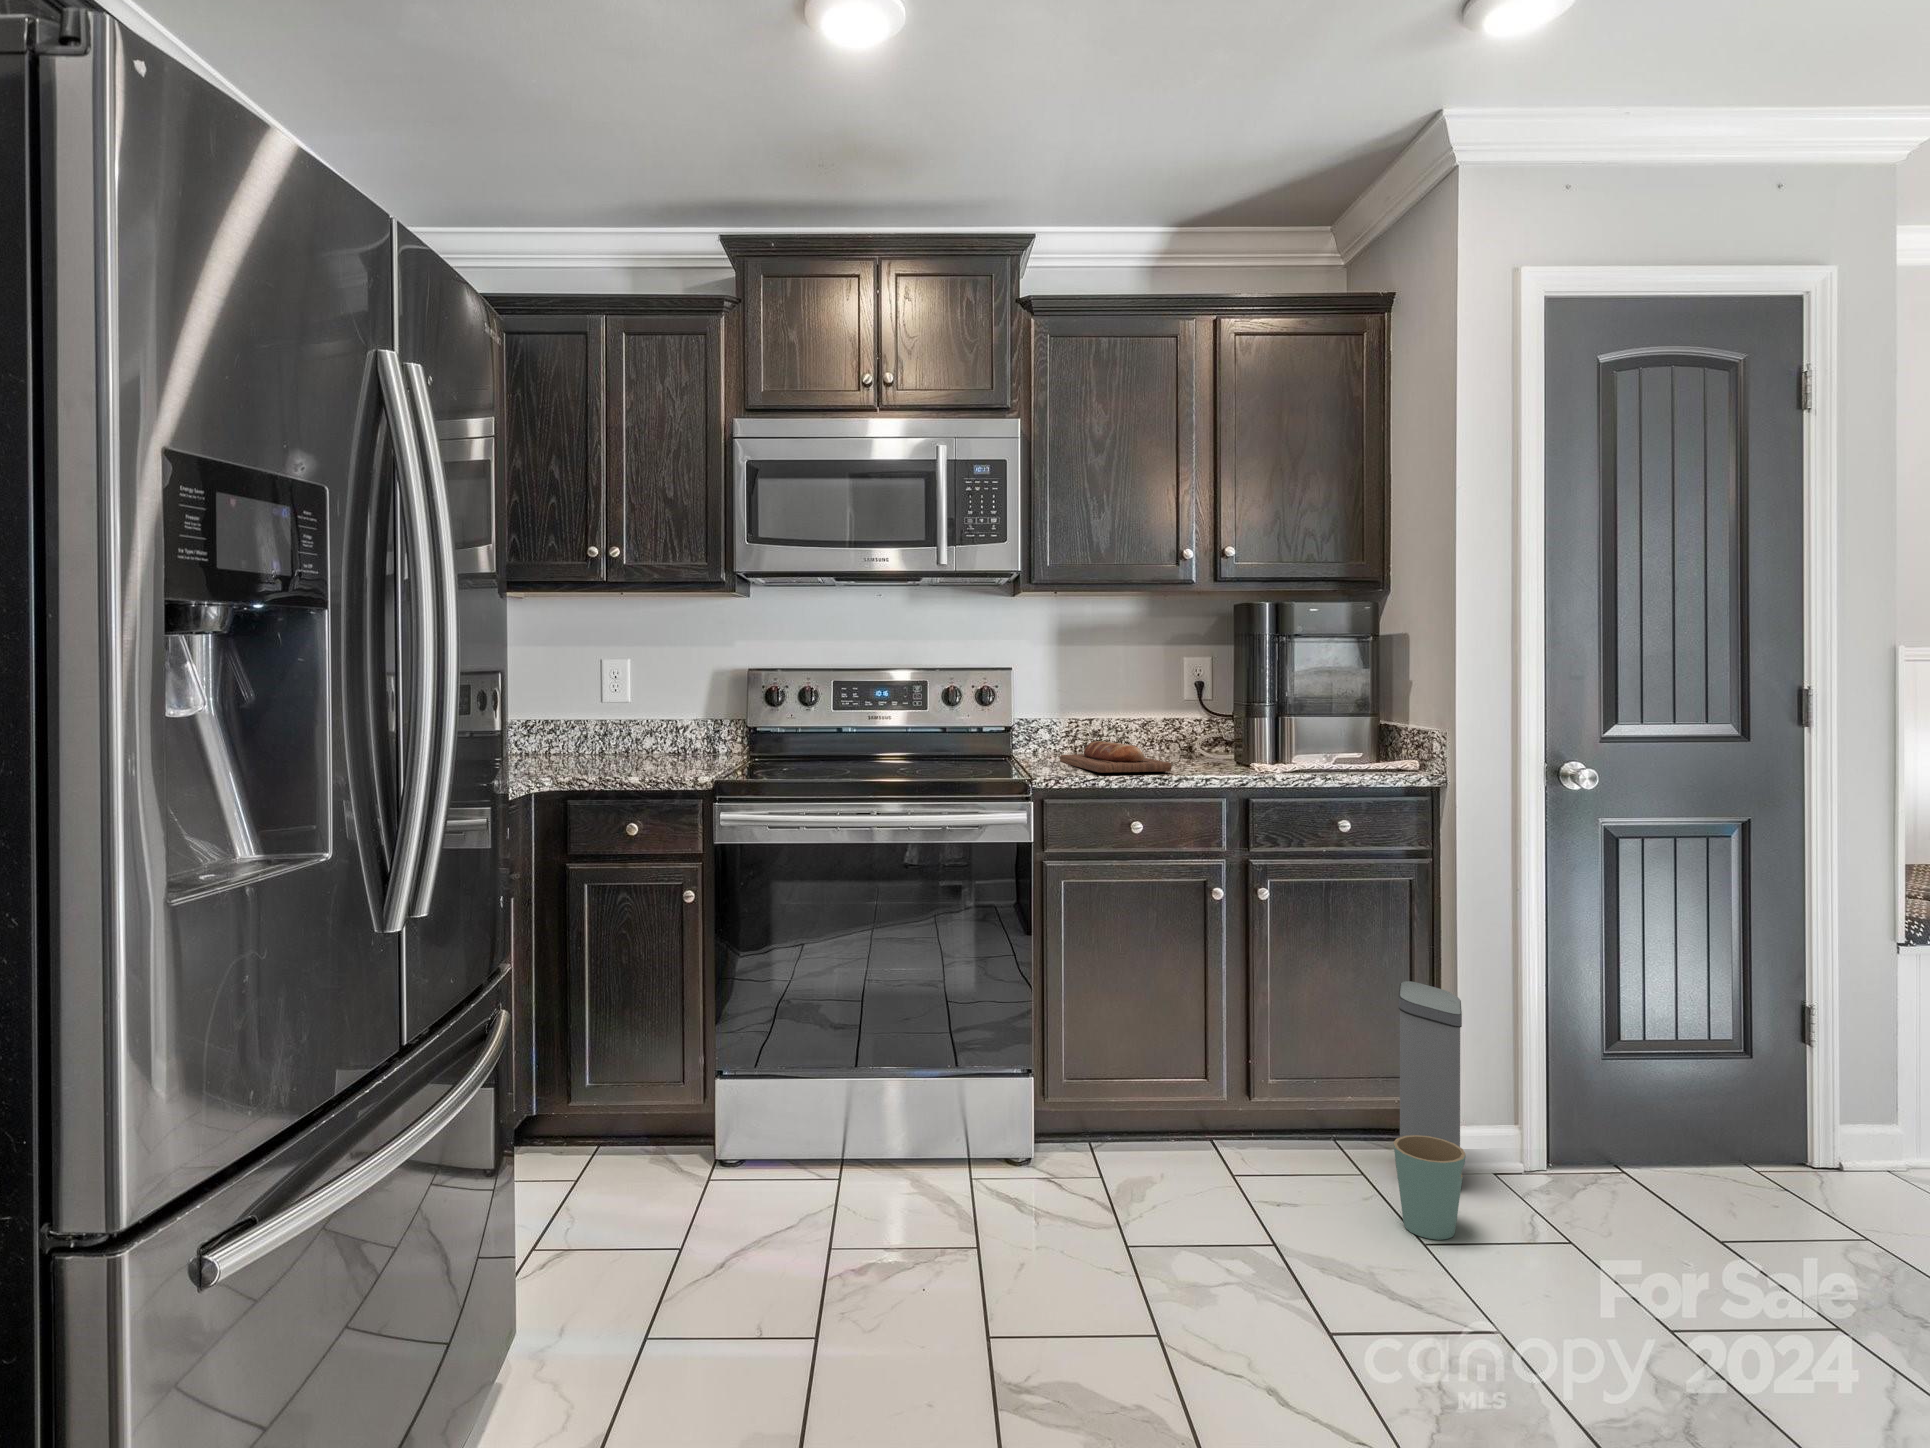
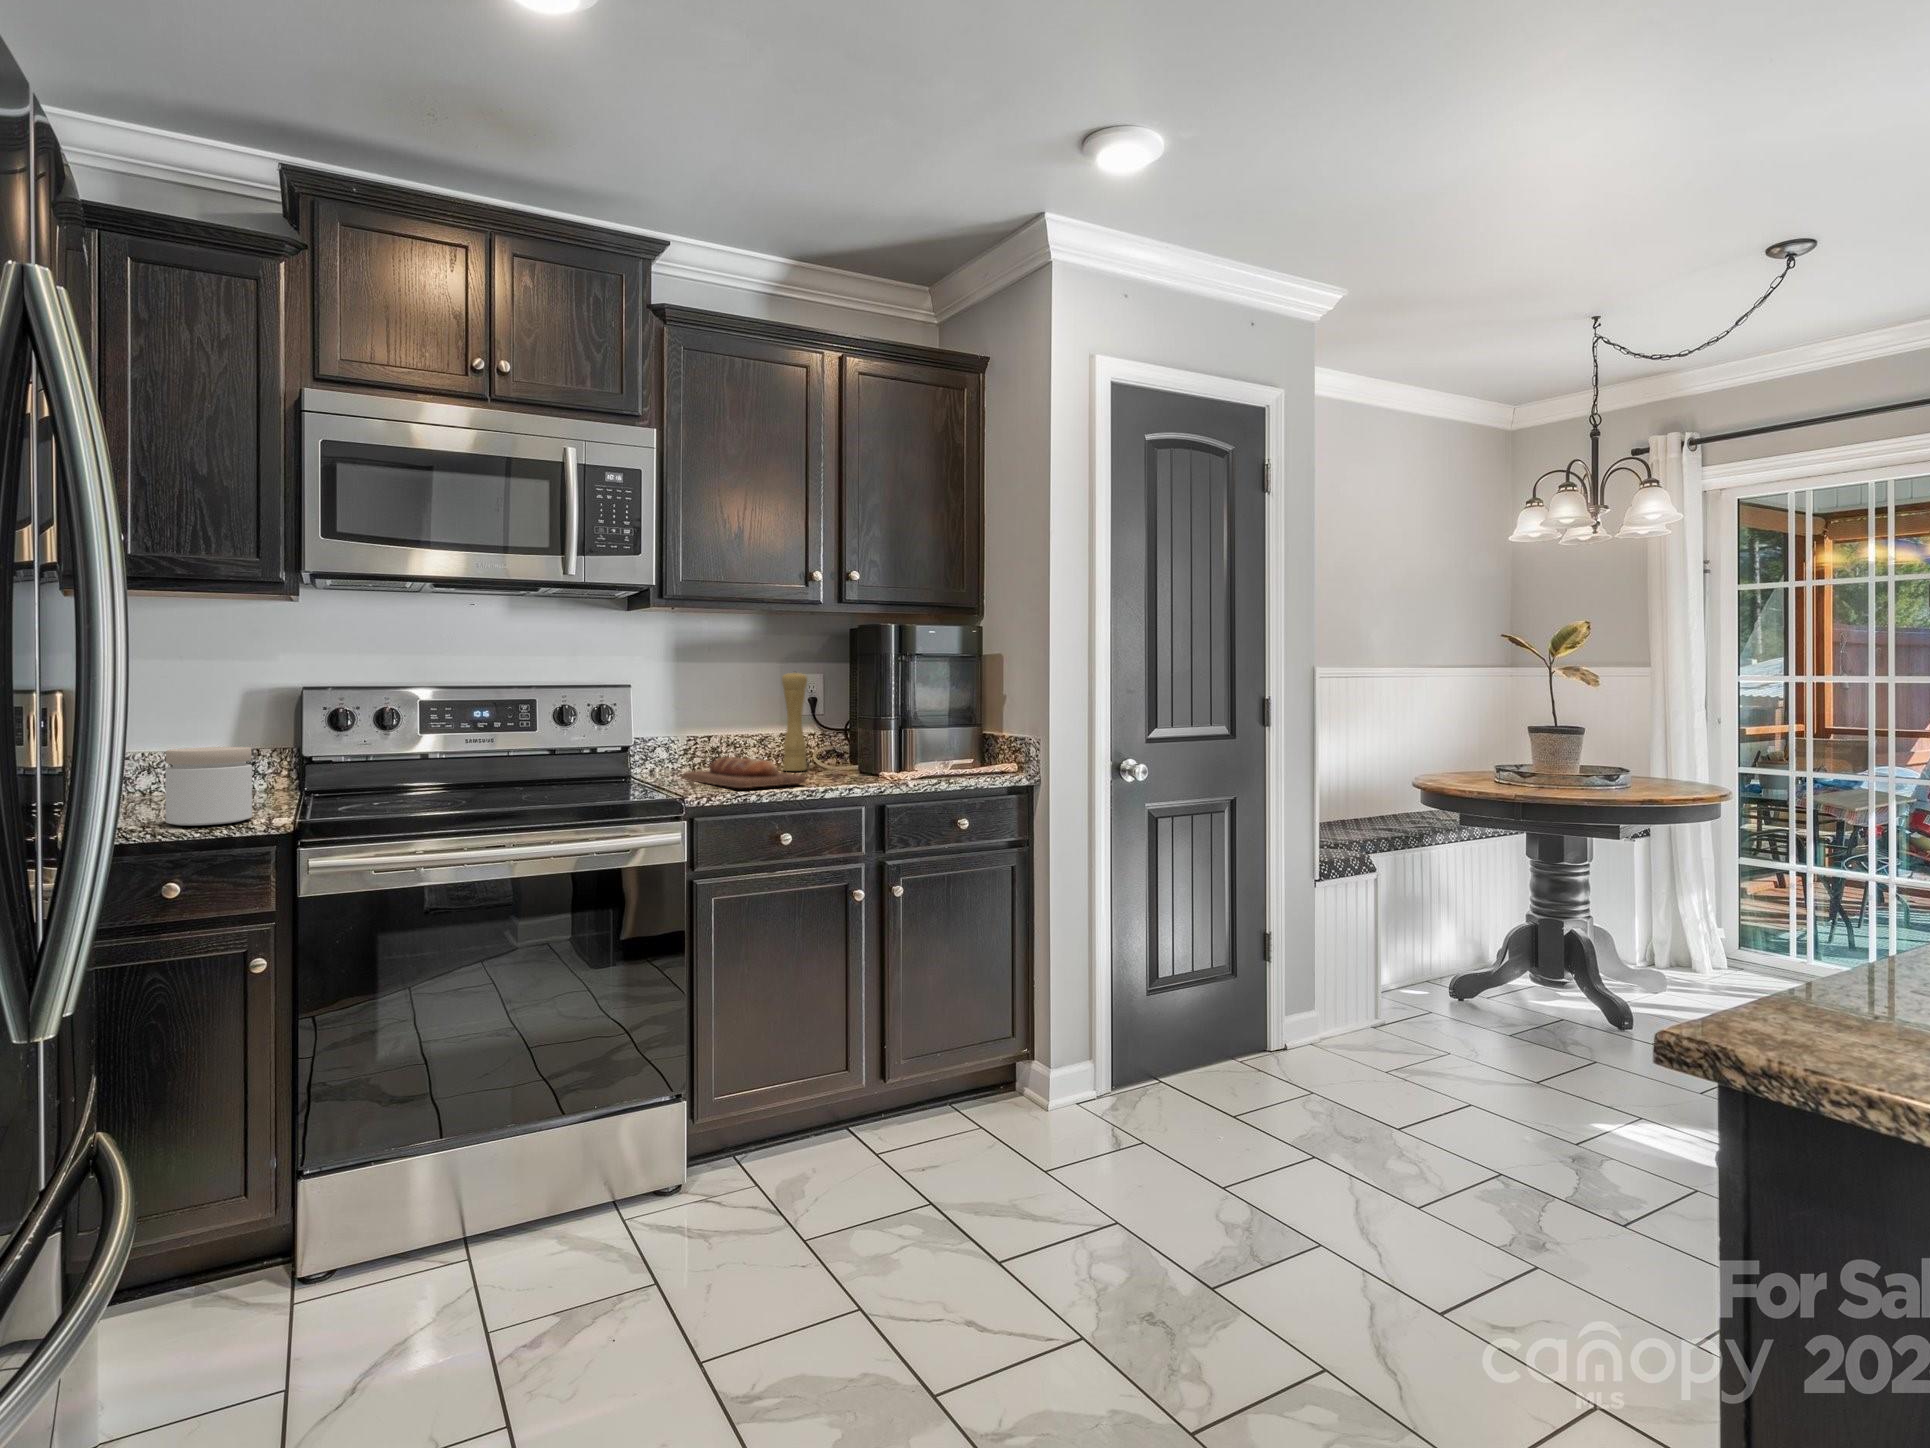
pepper mill: none [1163,655,1190,758] -> present [782,672,807,771]
jar: none [641,718,697,779] -> present [166,747,252,826]
trash can: present [1393,981,1466,1240] -> none [1008,955,1078,1172]

